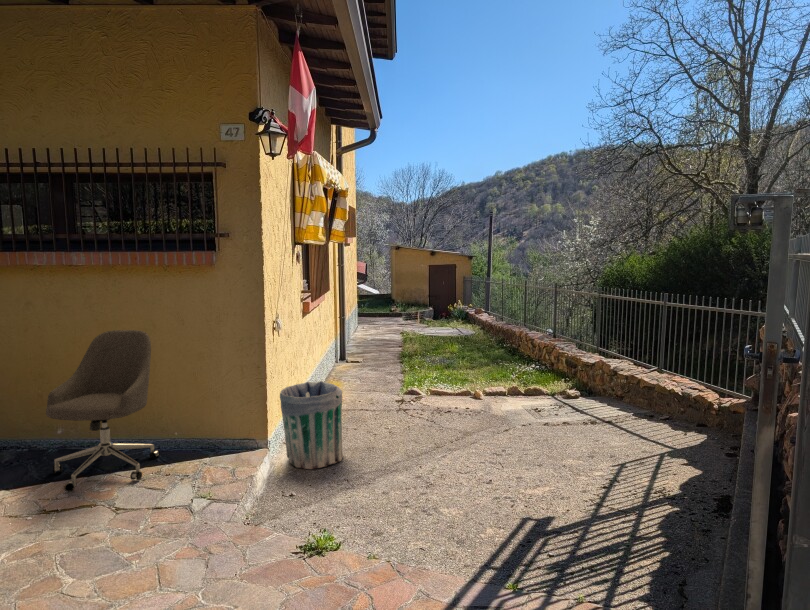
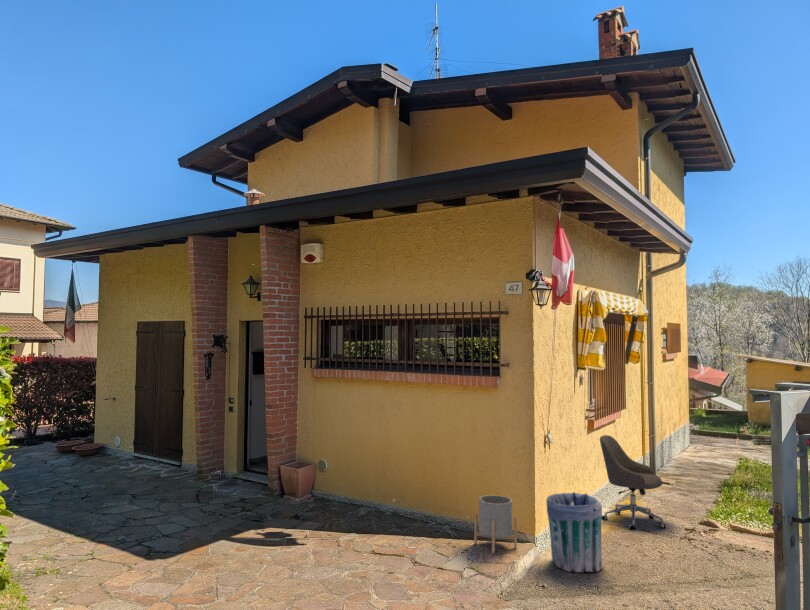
chair: present [46,330,160,492] -> present [600,435,665,530]
planter: none [192,400,249,472] -> present [474,495,517,553]

